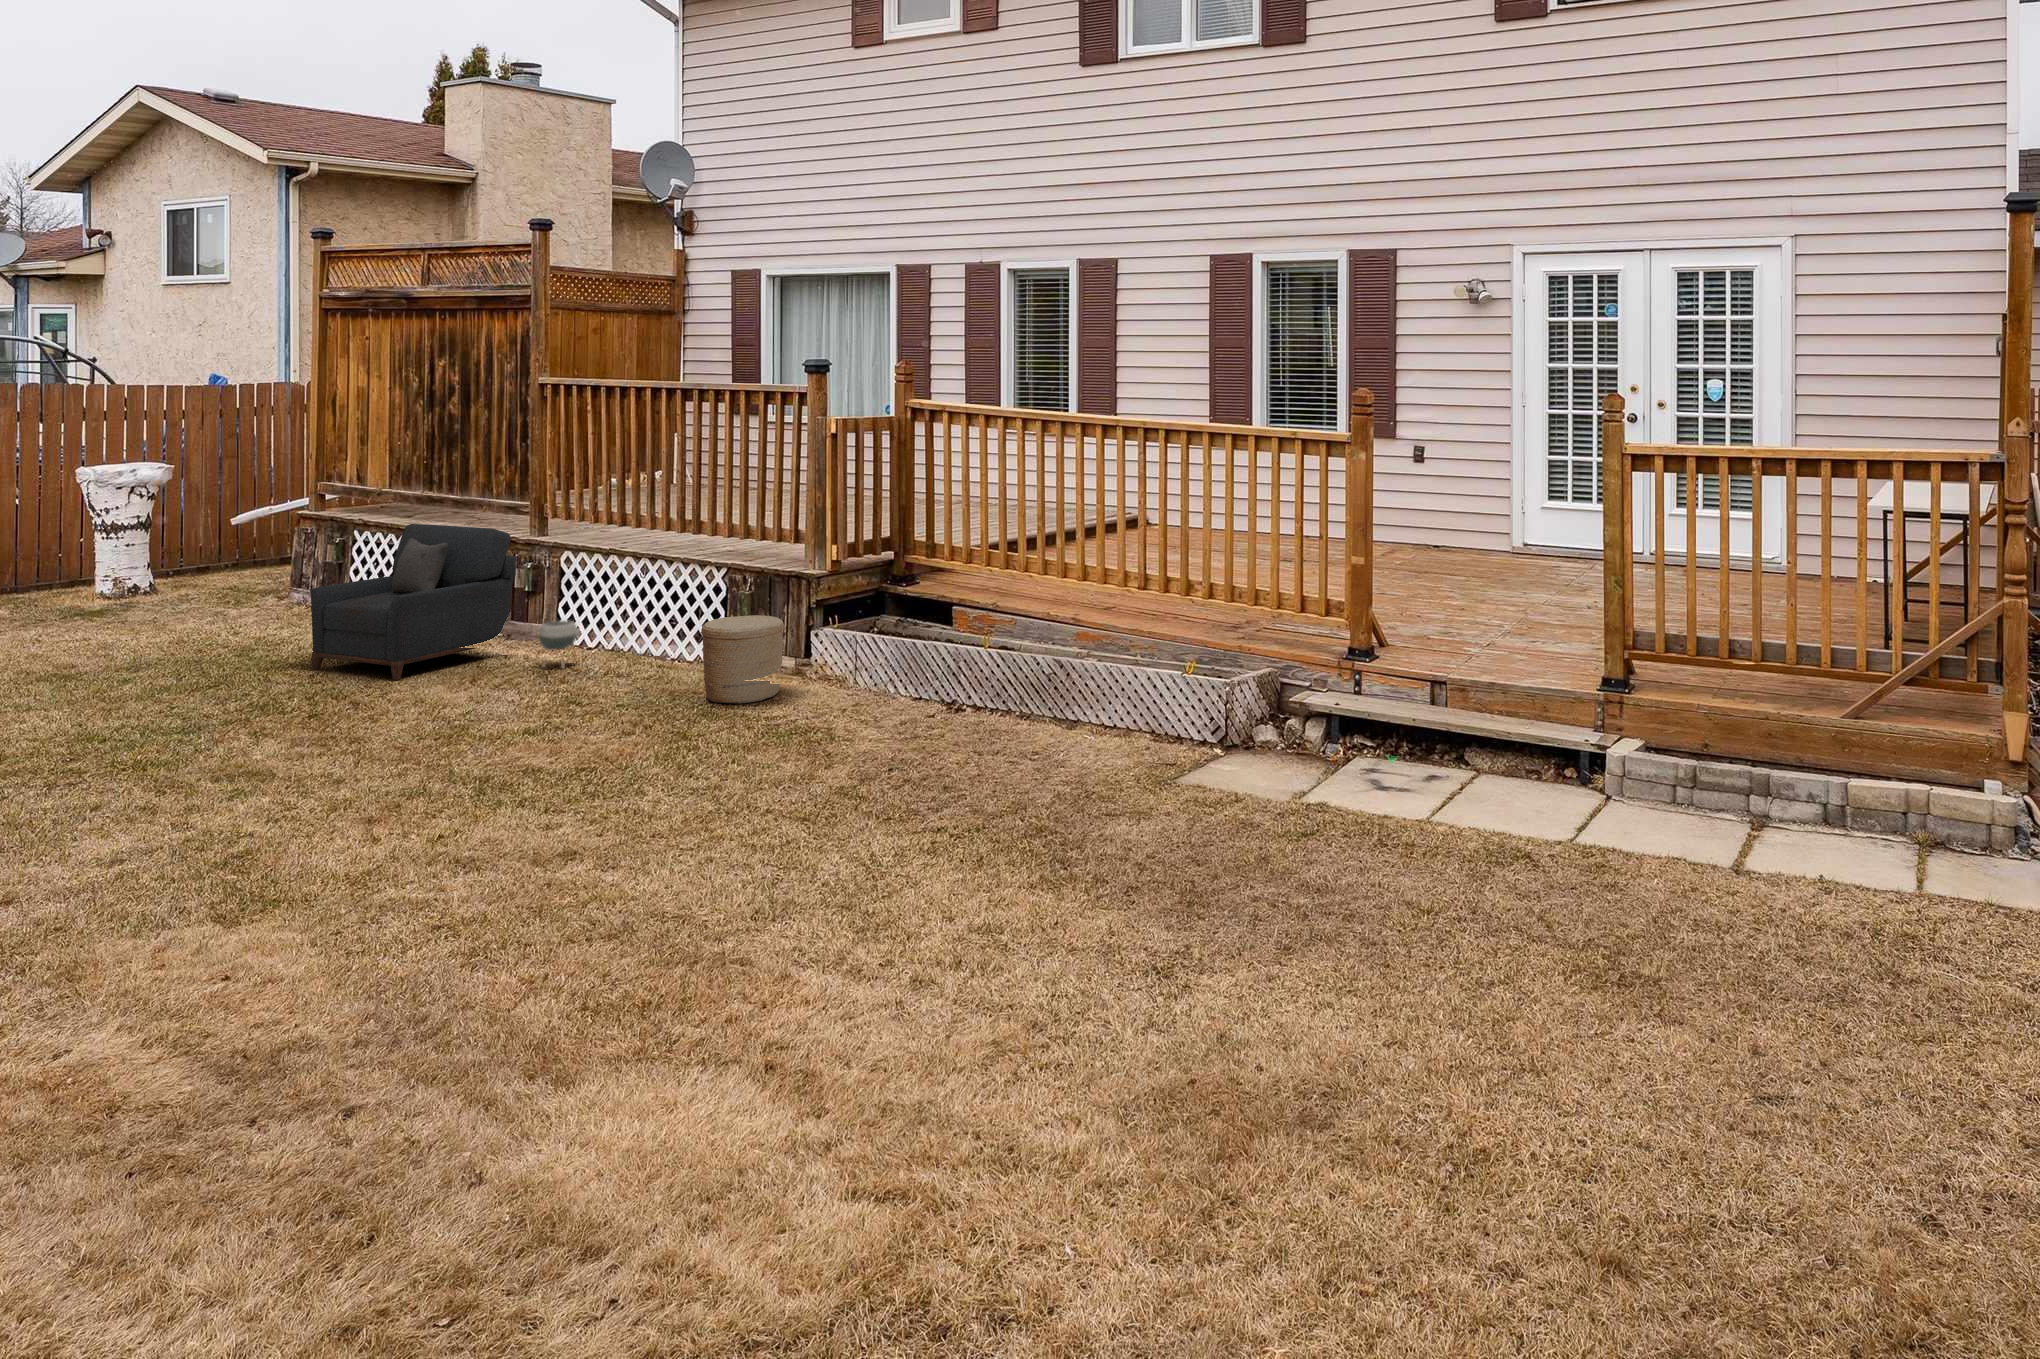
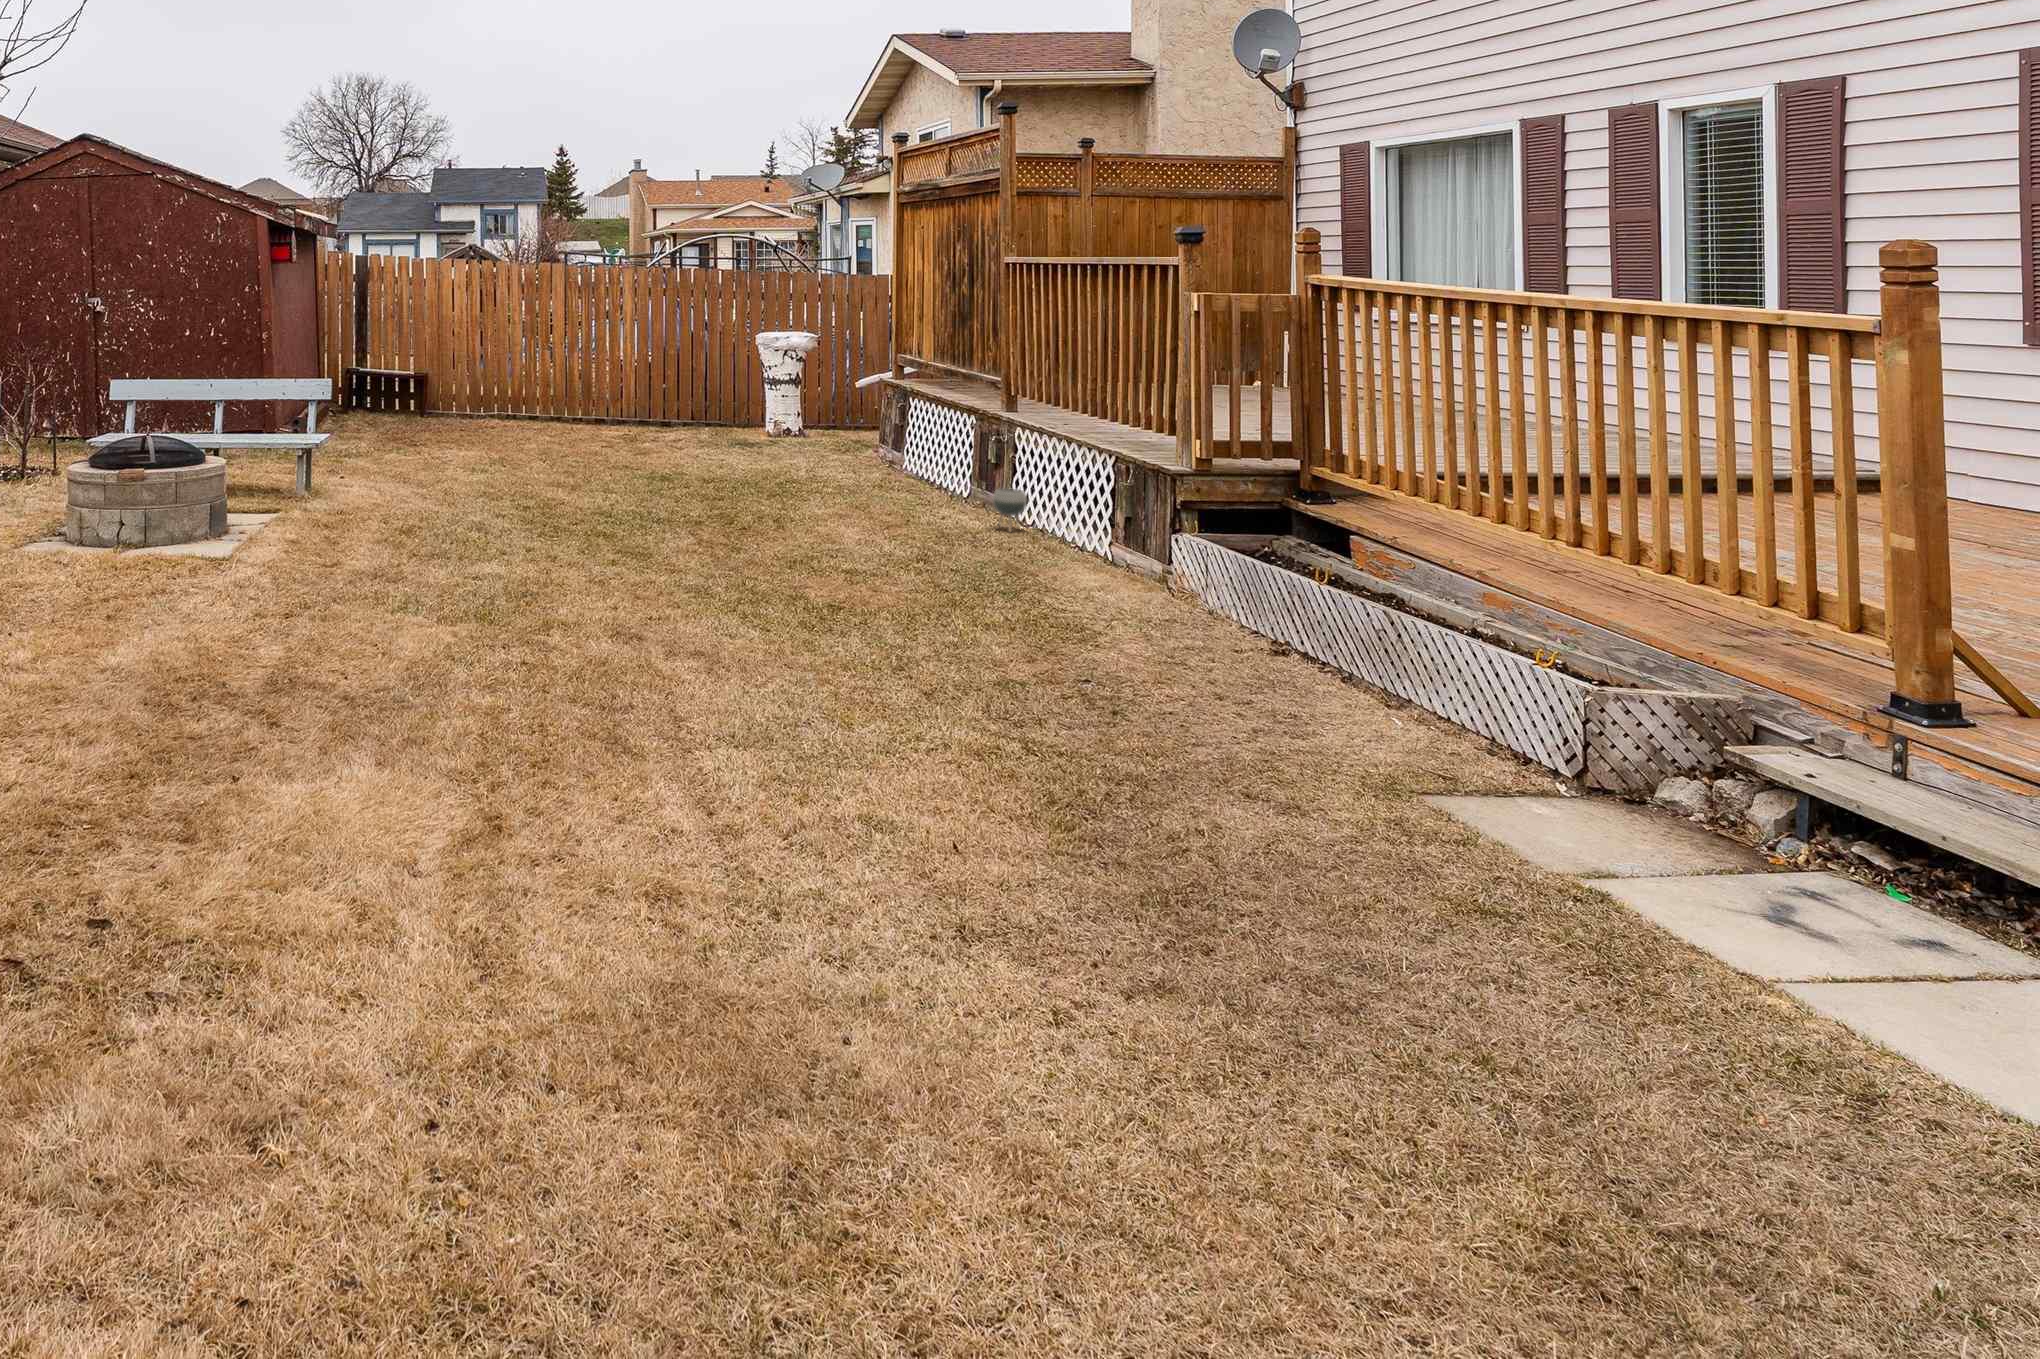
armchair: present [310,524,516,680] -> none [860,393,999,515]
woven basket: present [701,615,784,703] -> none [1060,500,1149,590]

